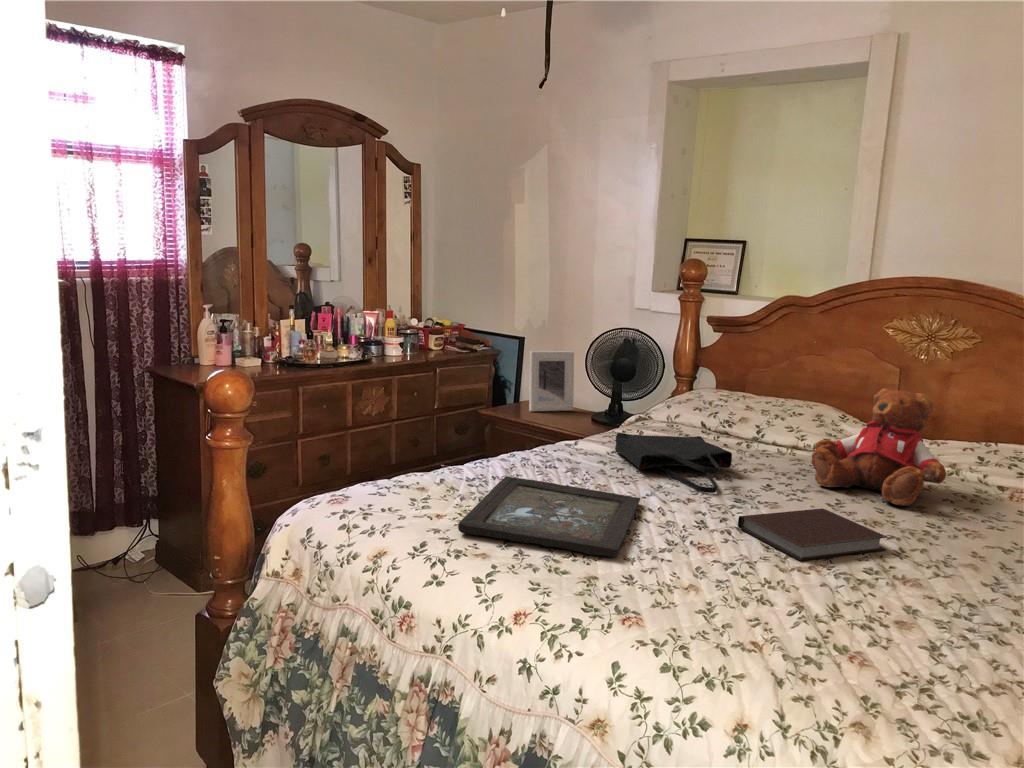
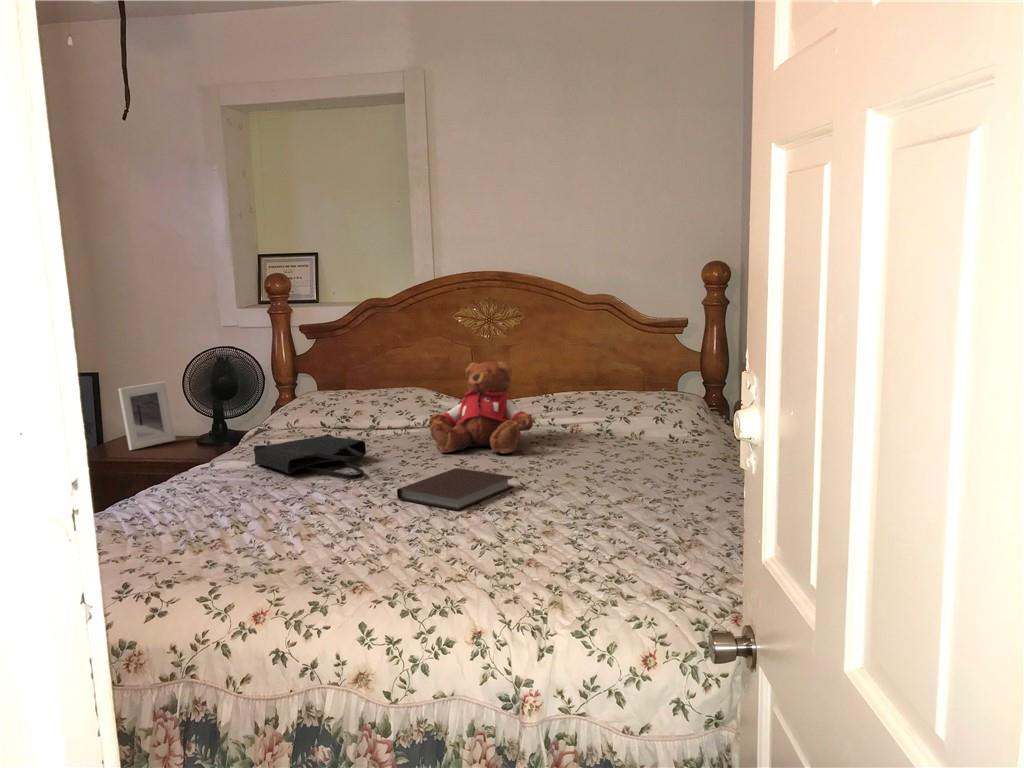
tray: present [458,476,640,557] -> none [152,496,315,566]

